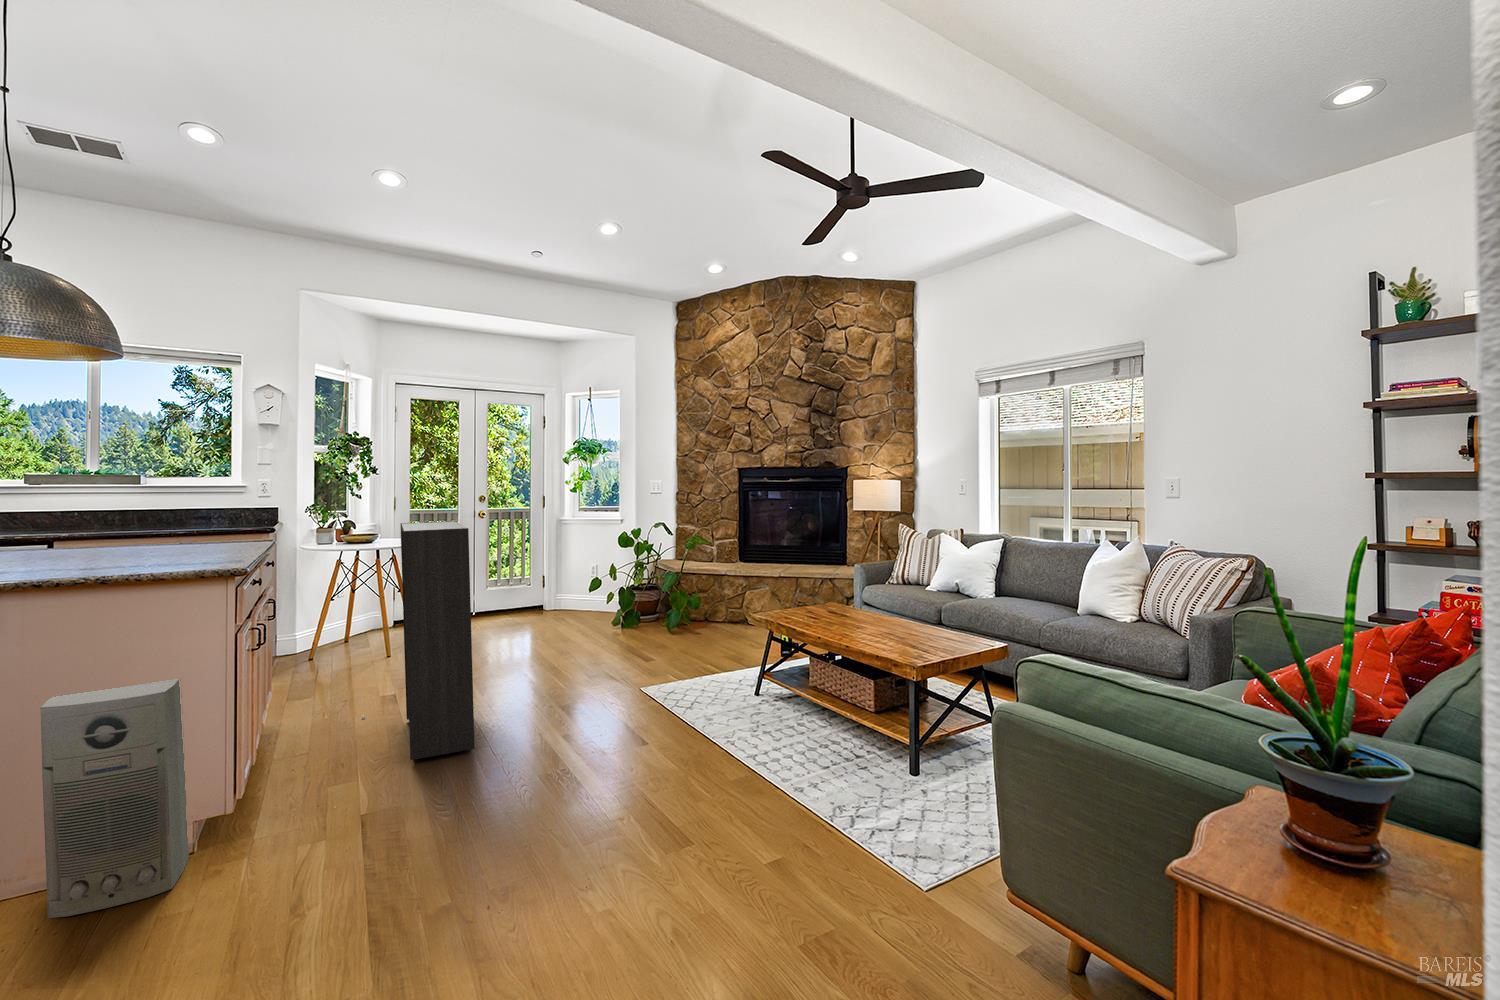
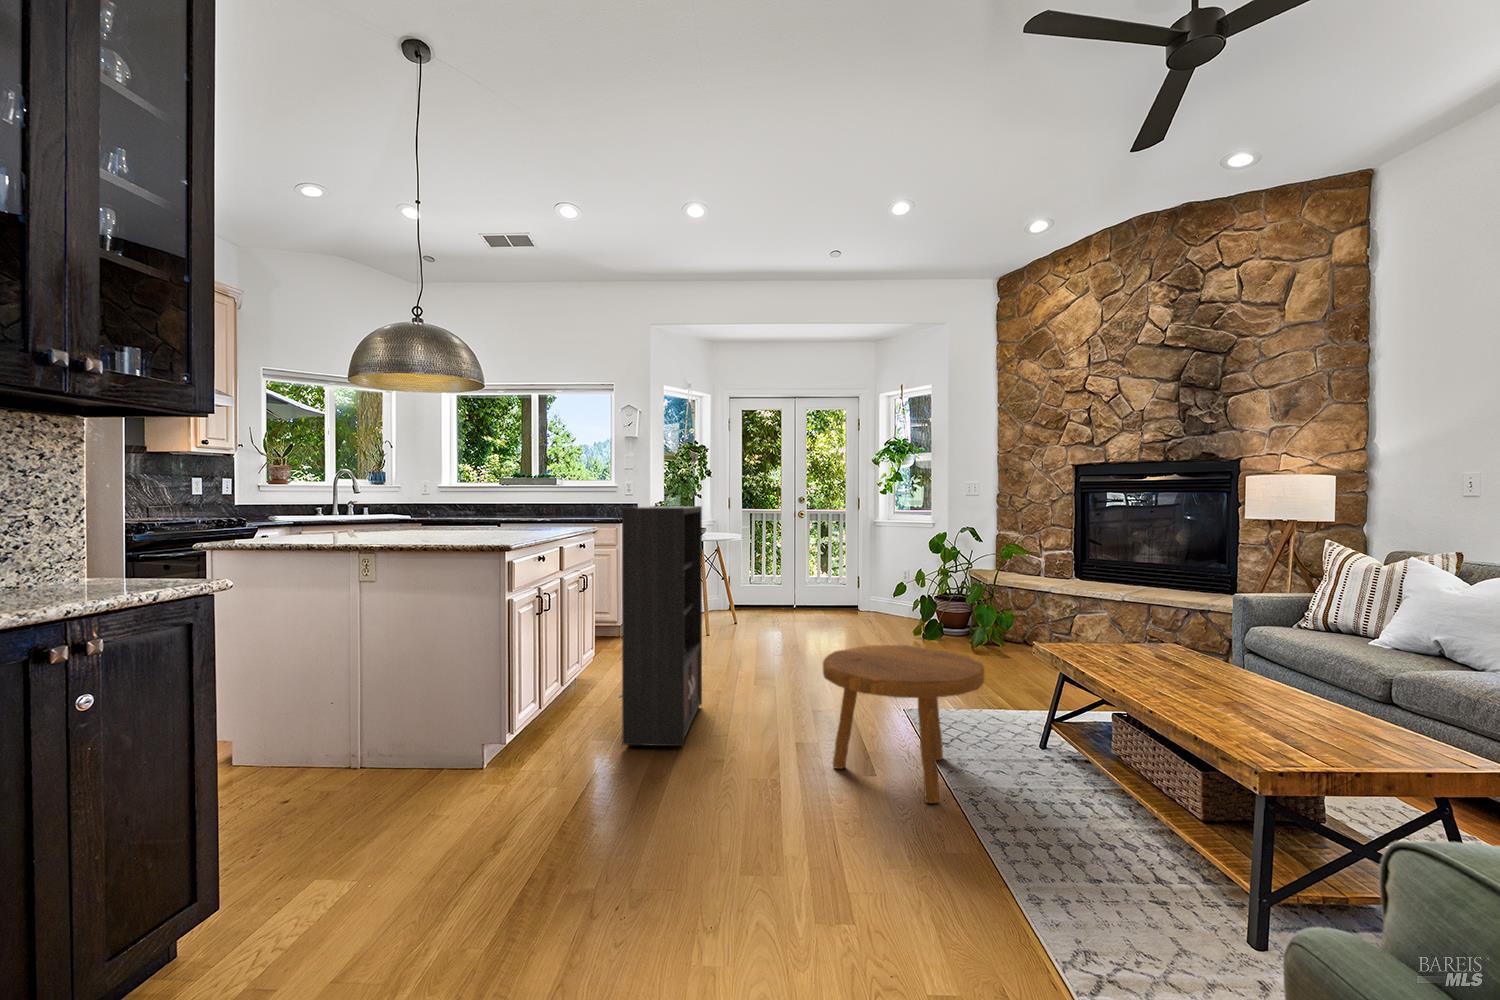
footstool: none [607,630,732,747] -> present [823,645,984,803]
air purifier: present [40,679,189,918] -> none [295,617,417,819]

